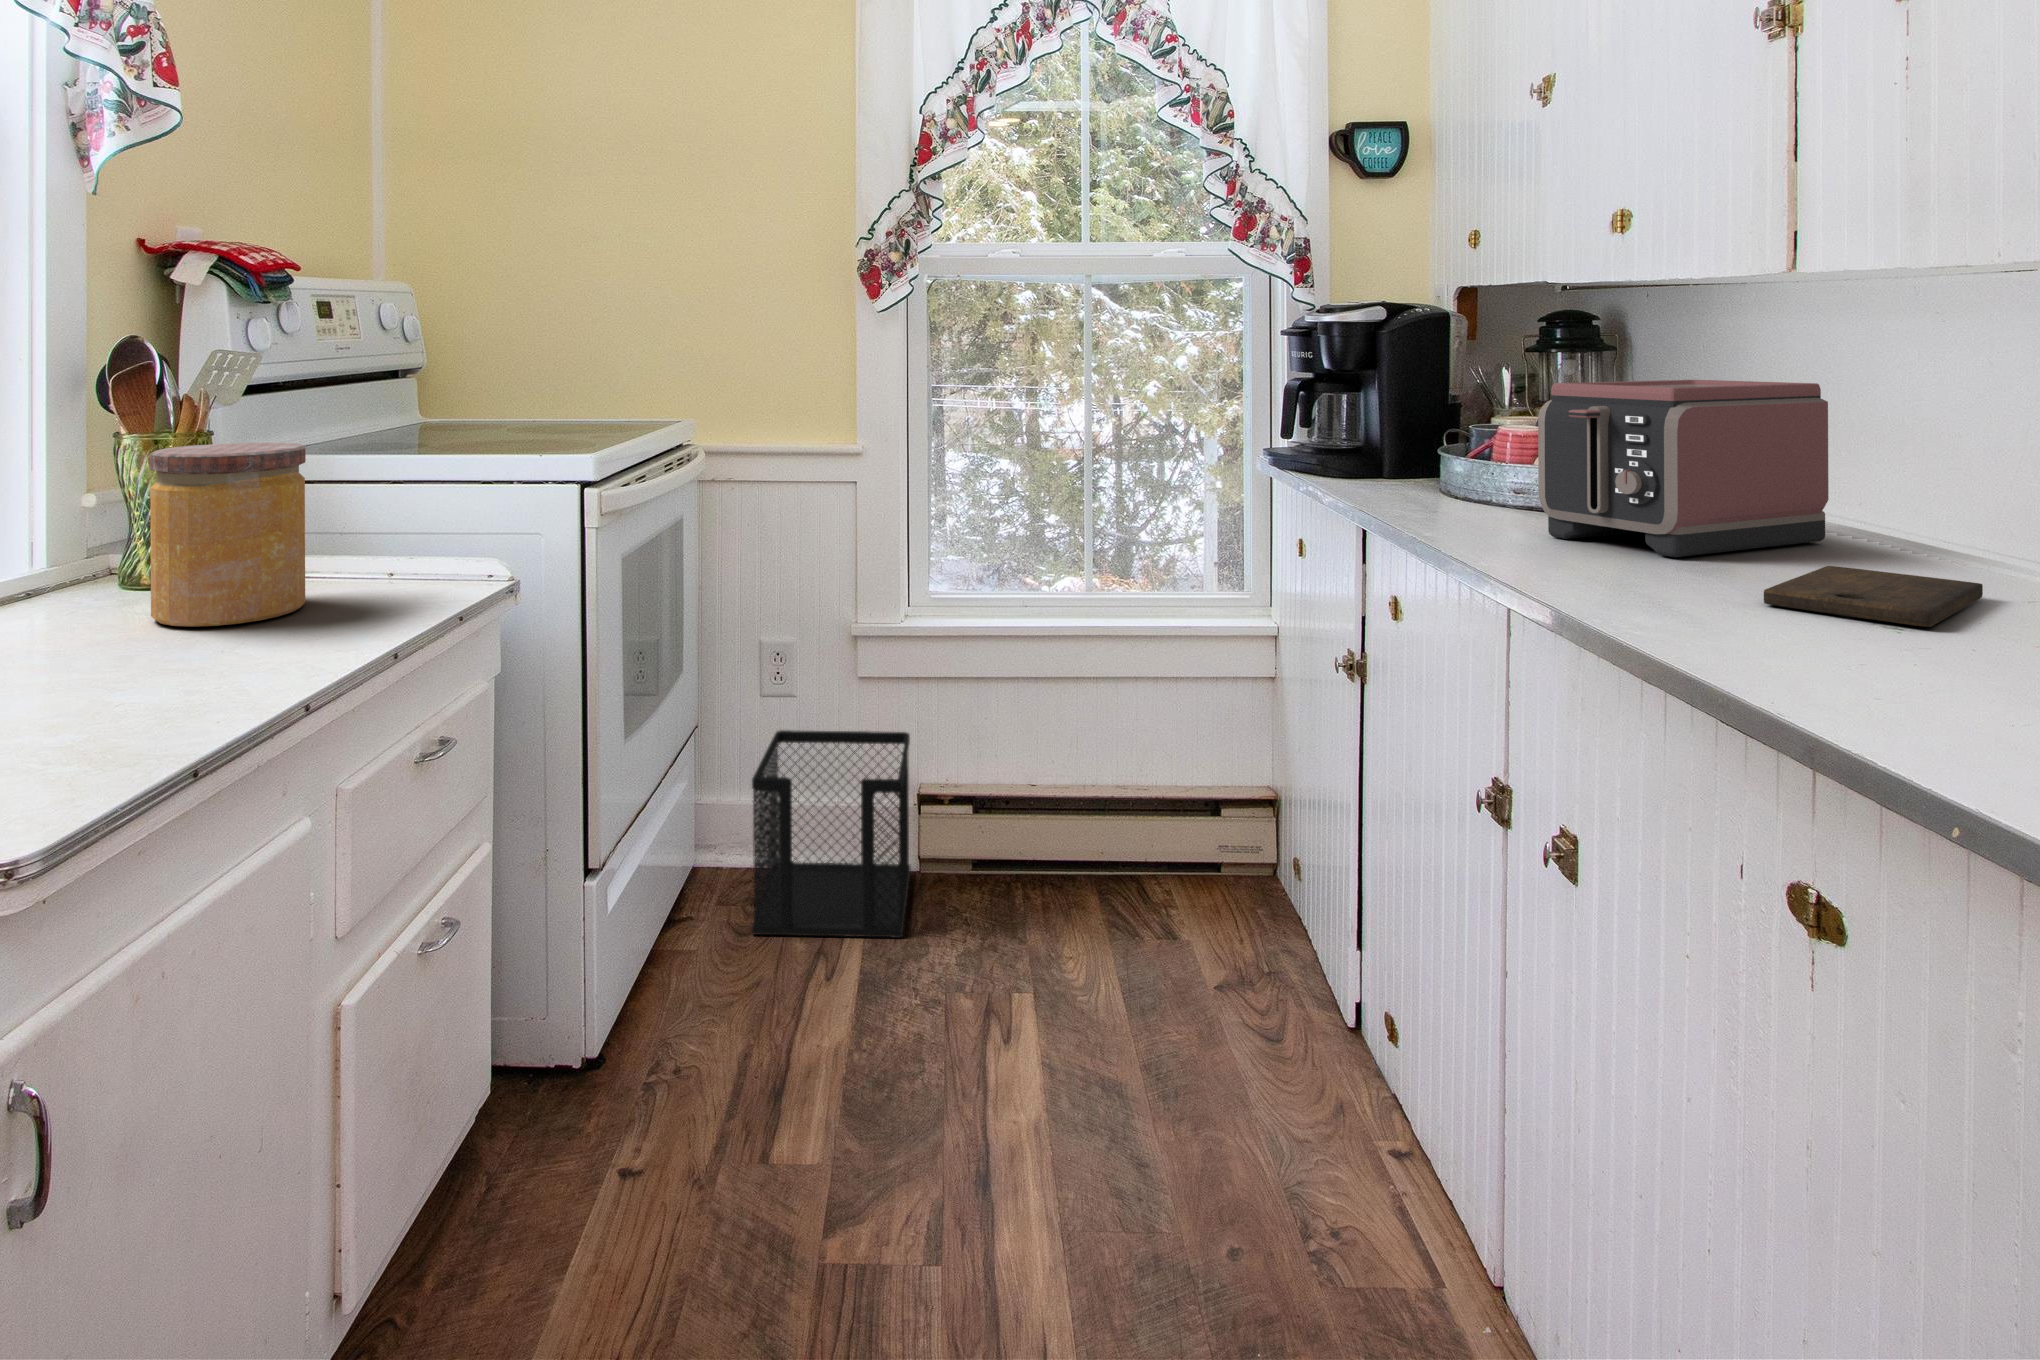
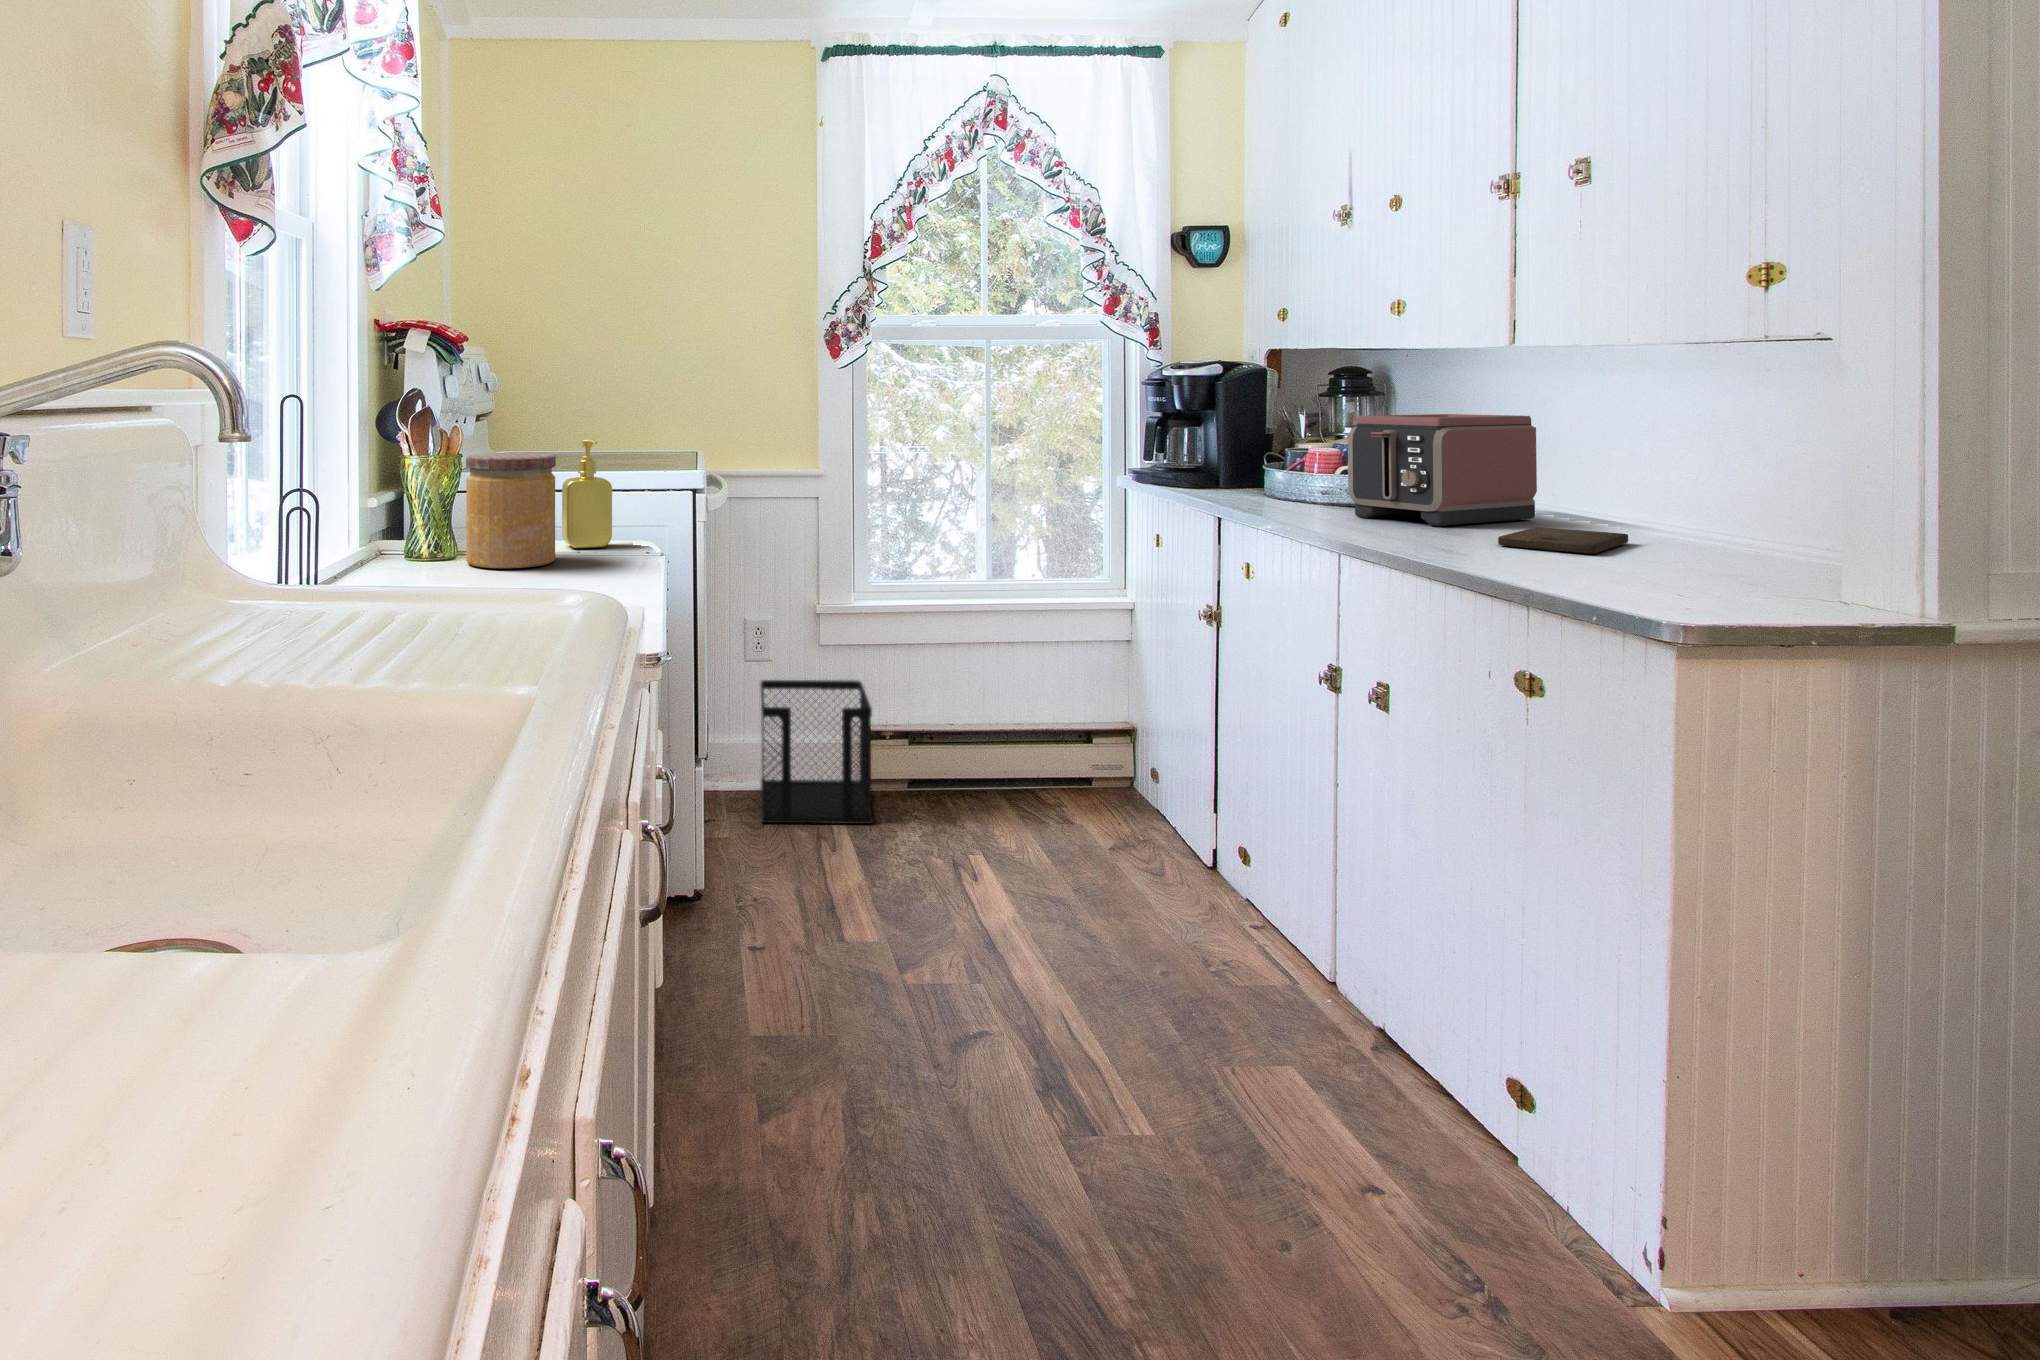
soap dispenser: none [358,419,437,583] -> present [562,439,612,548]

